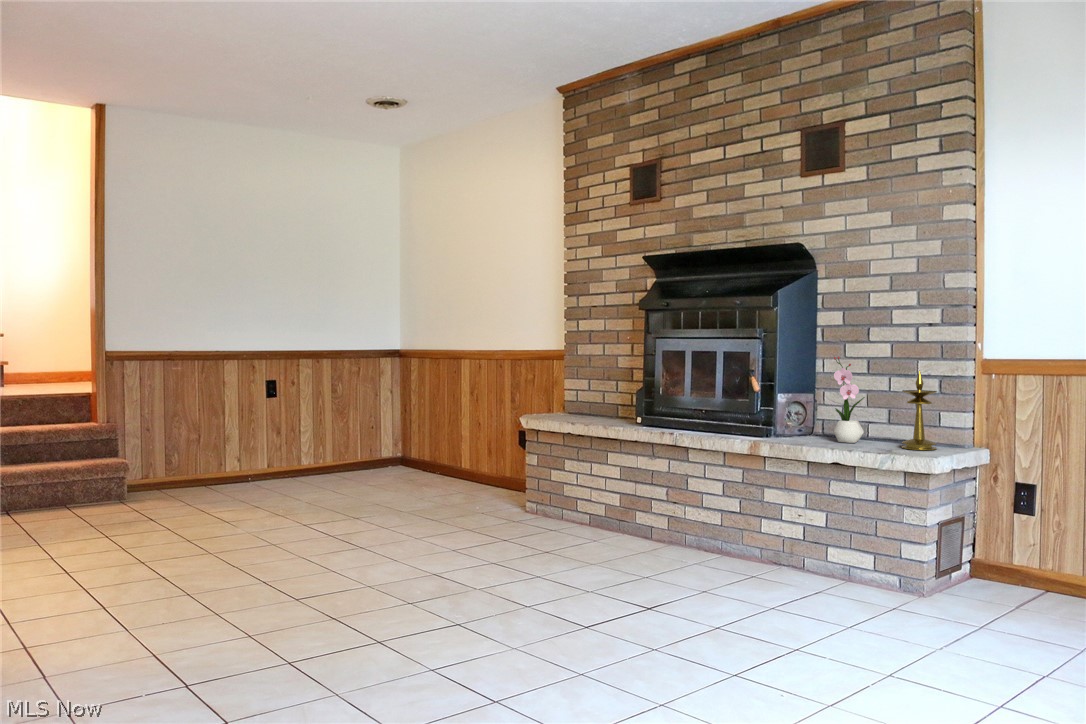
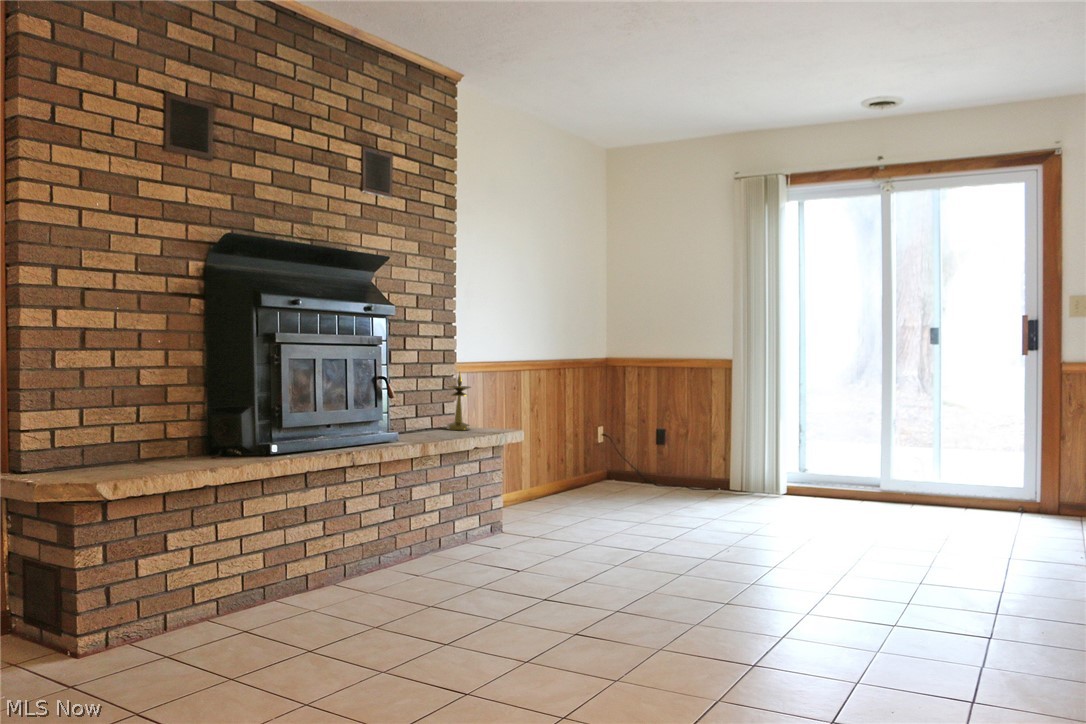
flower arrangement: present [833,357,865,443] -> none [415,363,442,434]

